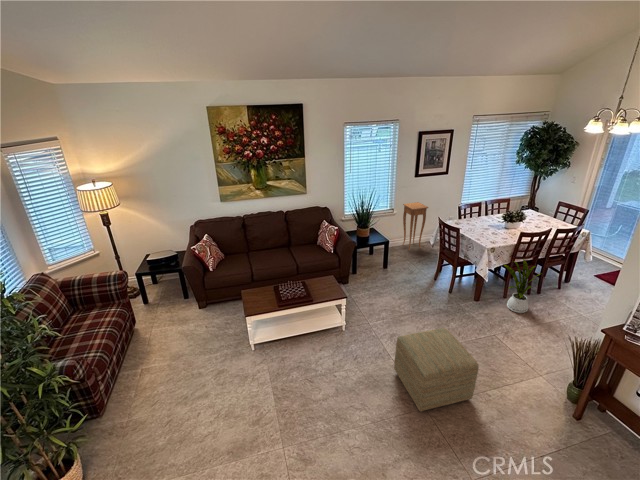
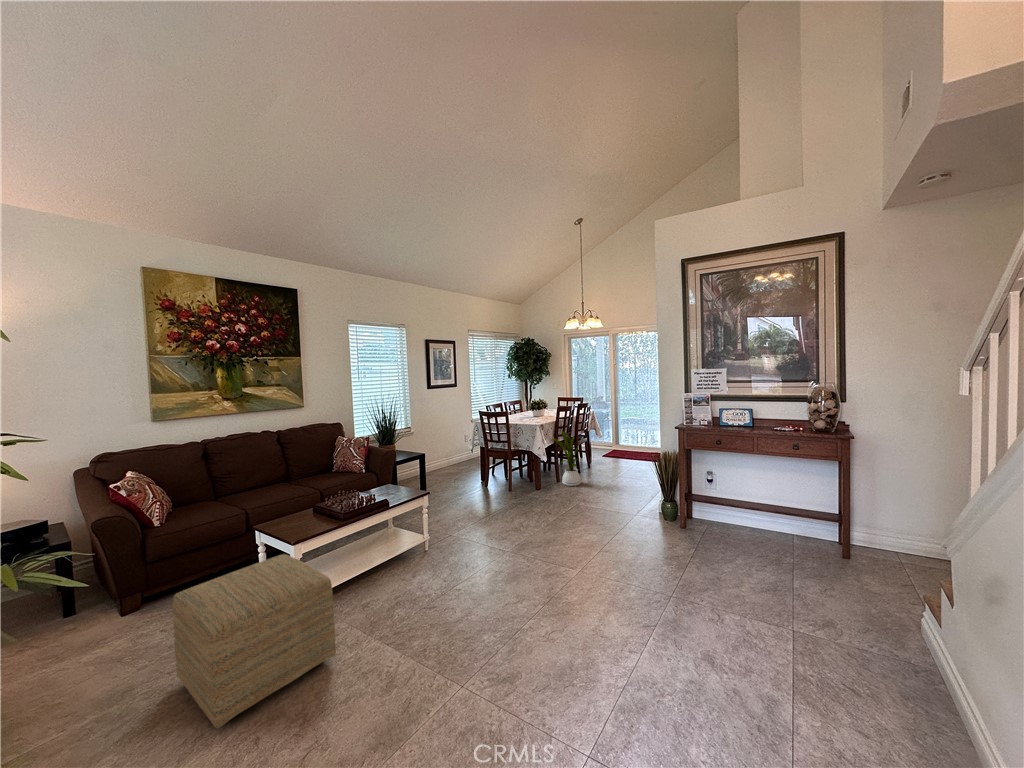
side table: present [403,202,428,250] -> none [420,417,449,473]
ottoman: present [394,328,478,412] -> present [173,555,336,728]

